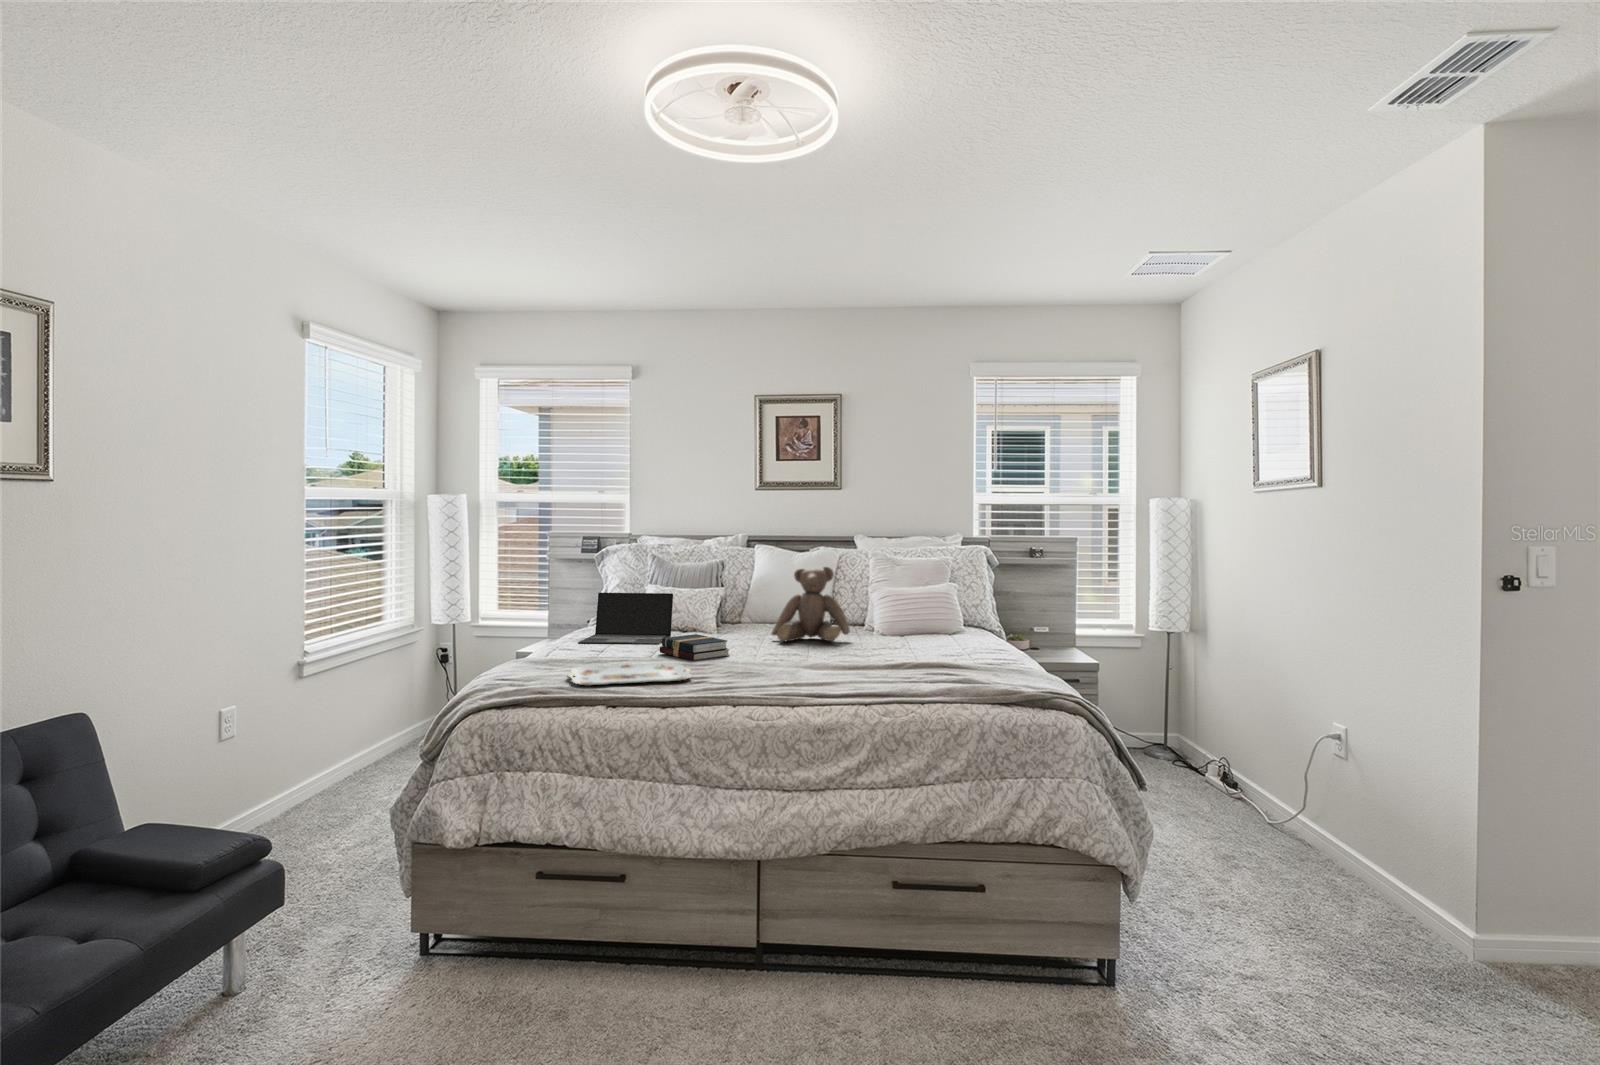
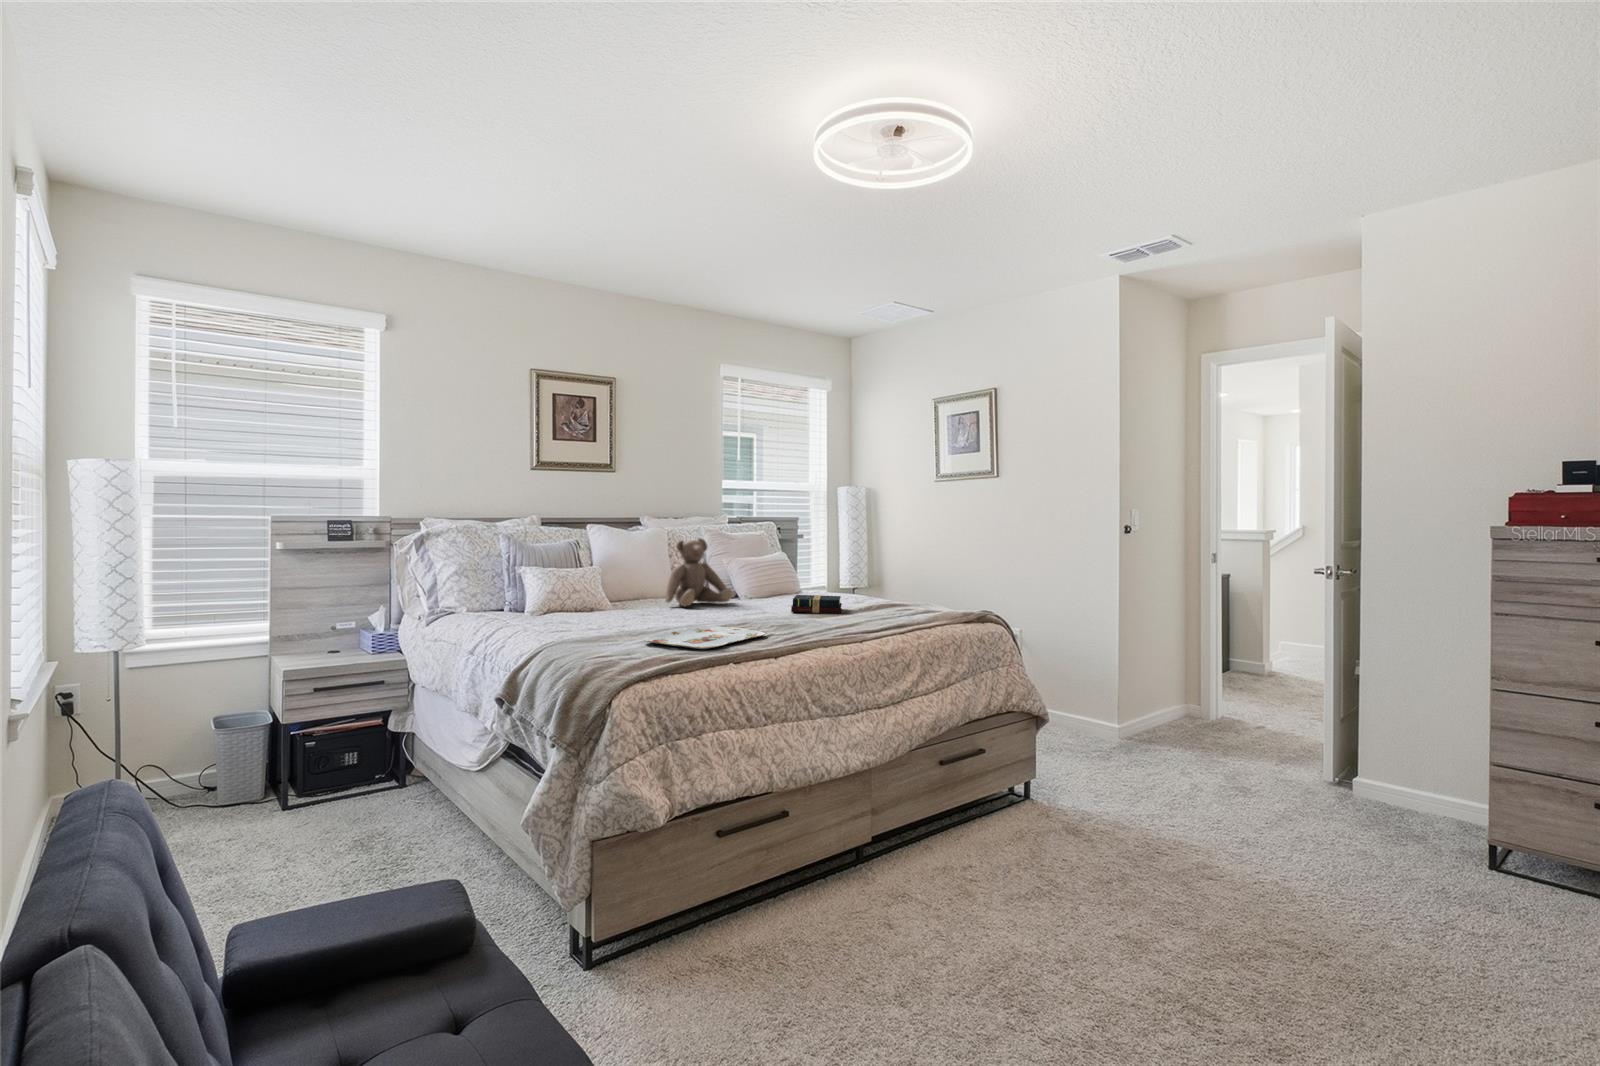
laptop: present [578,593,673,645] -> none [480,570,586,627]
hardback book: present [660,634,730,661] -> present [791,595,842,613]

